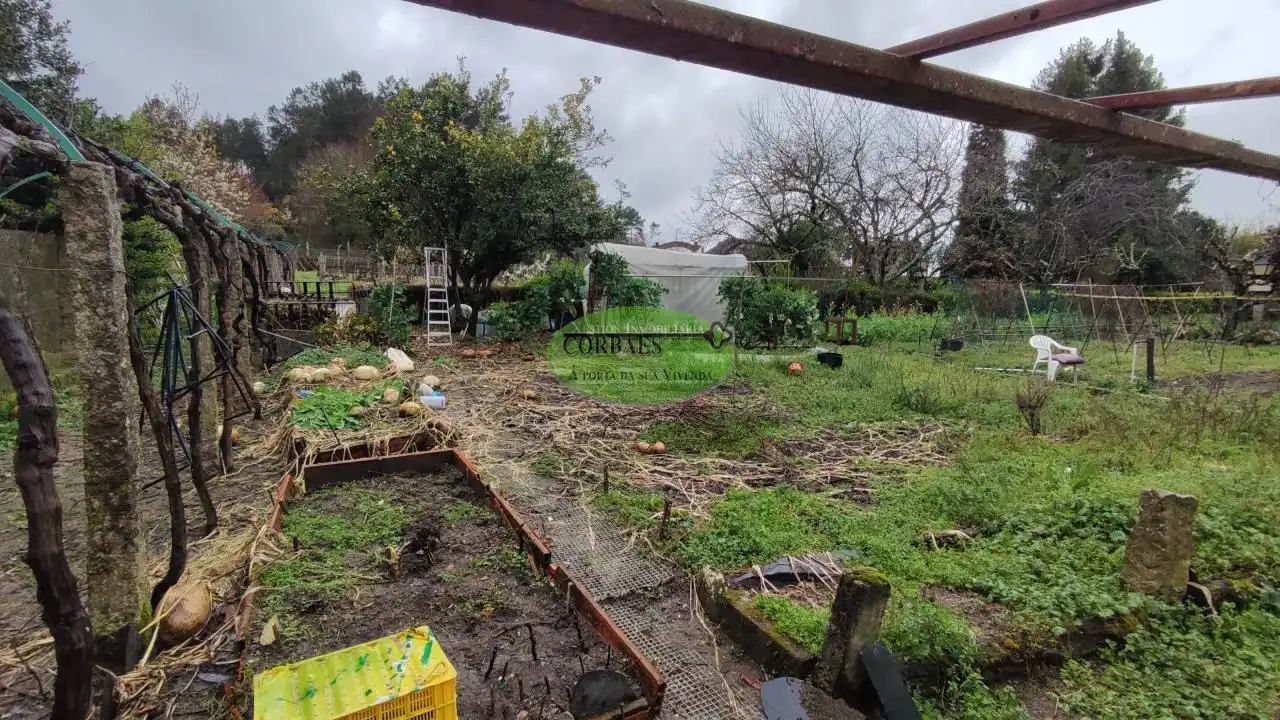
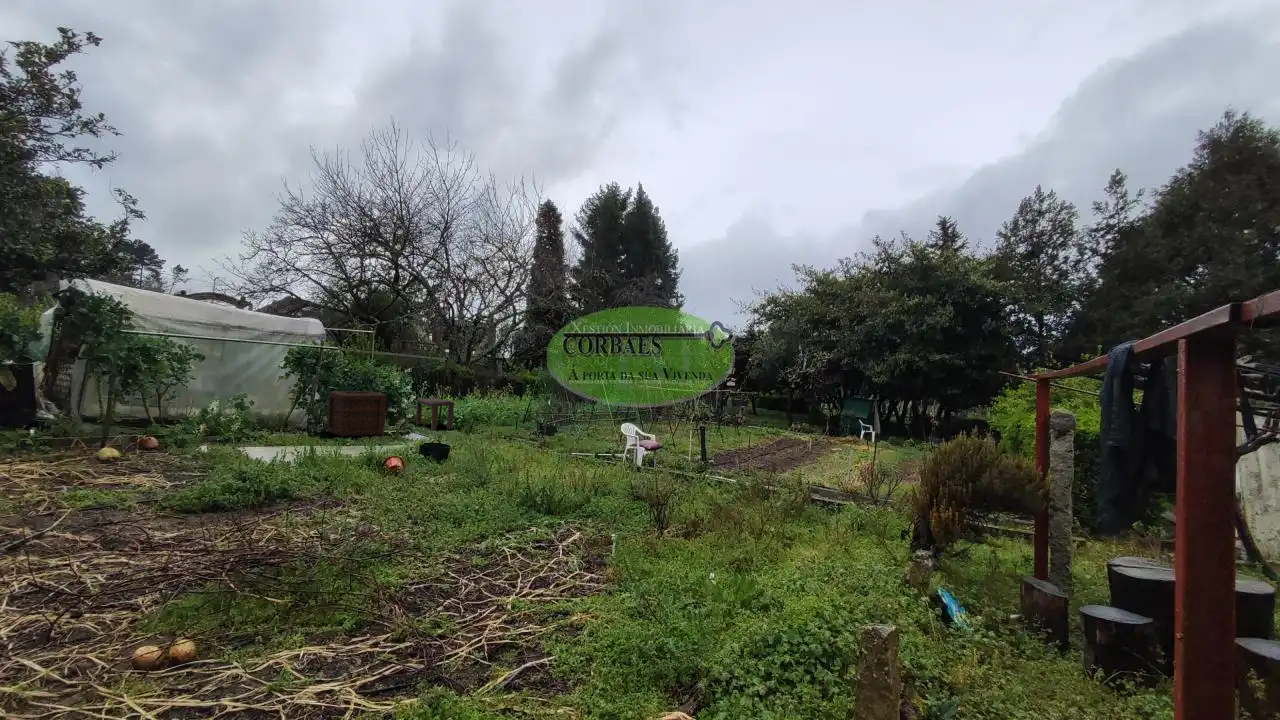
wooden crate: none [752,312,796,348] -> present [327,391,386,437]

